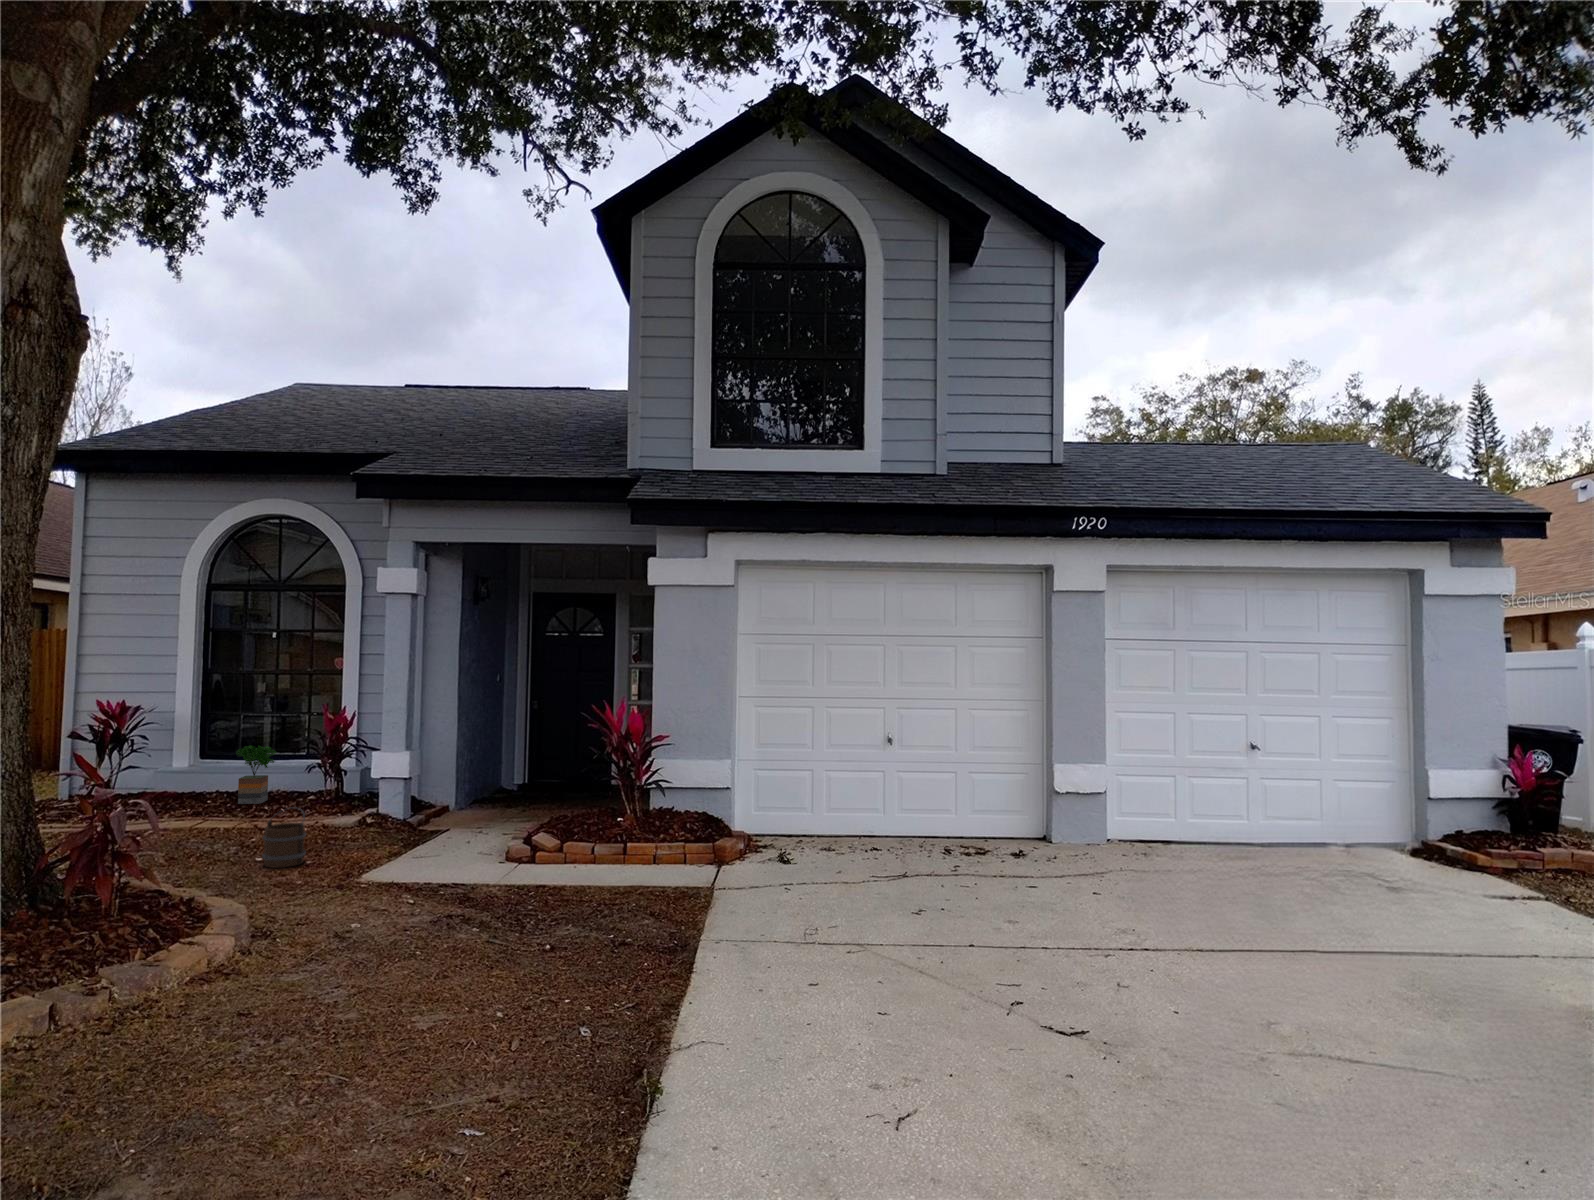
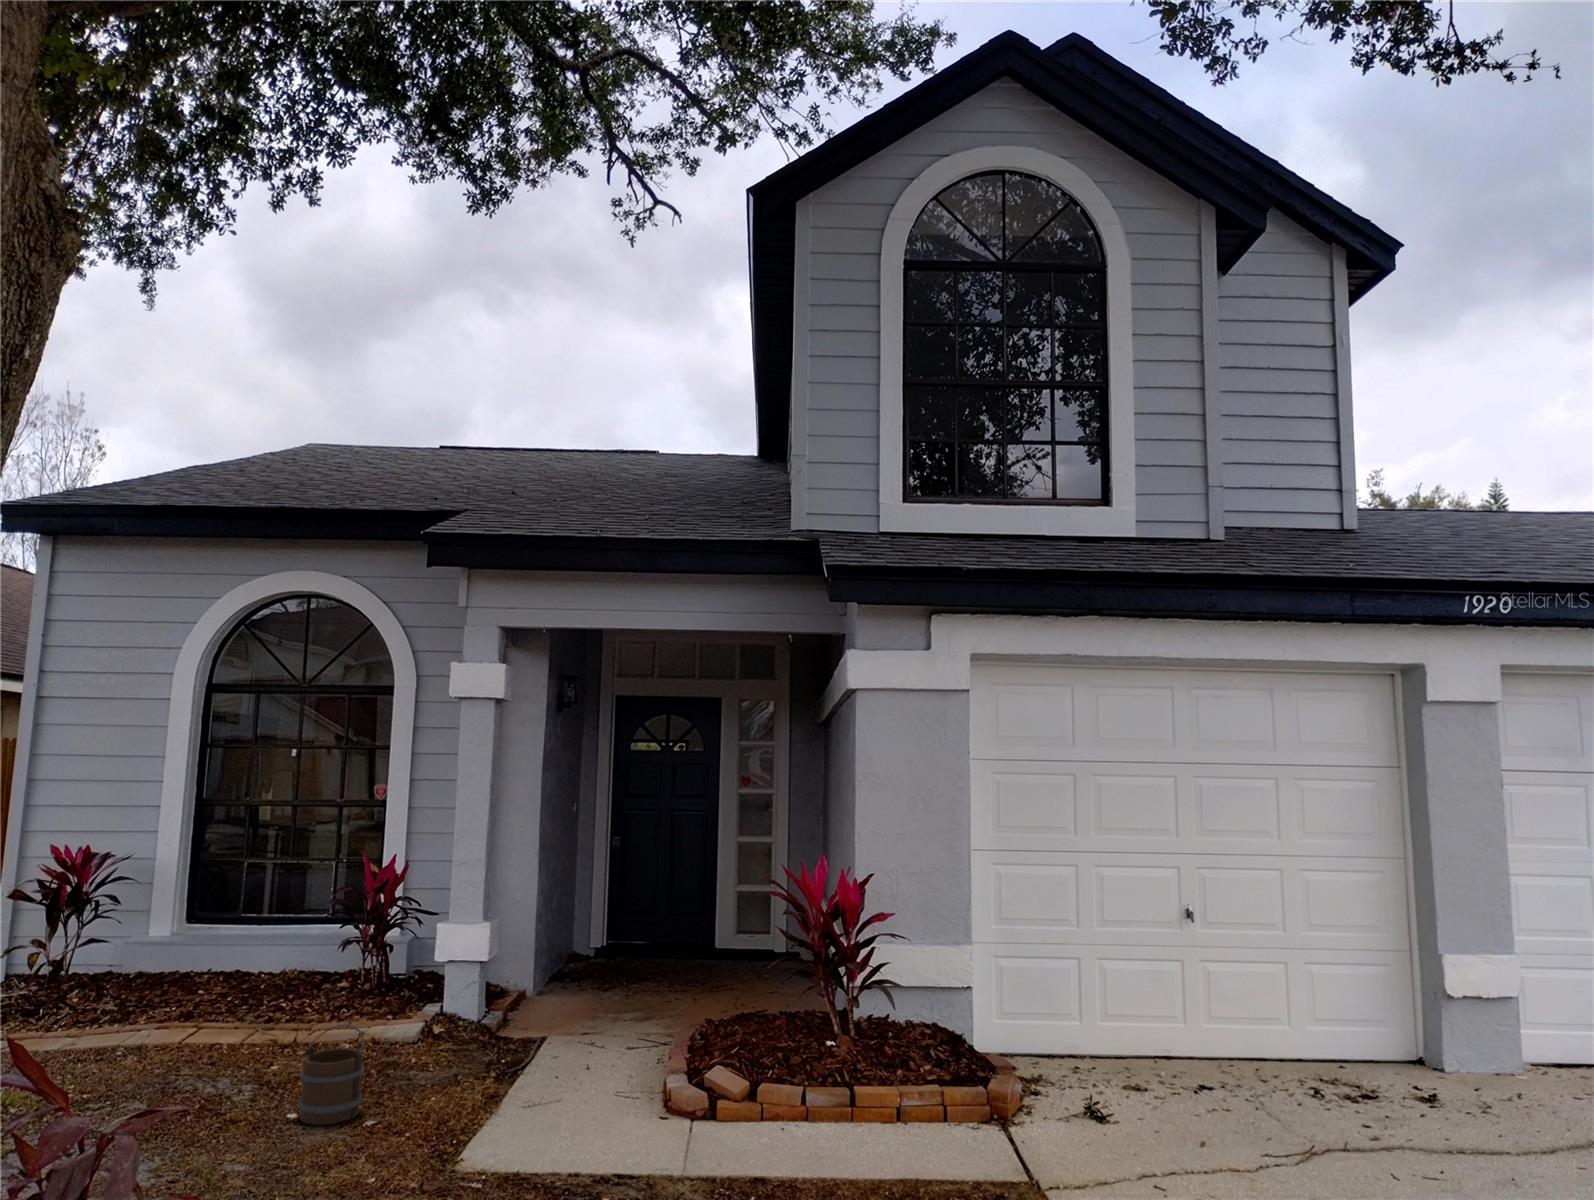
potted tree: present [237,745,276,804] -> none [237,909,294,994]

